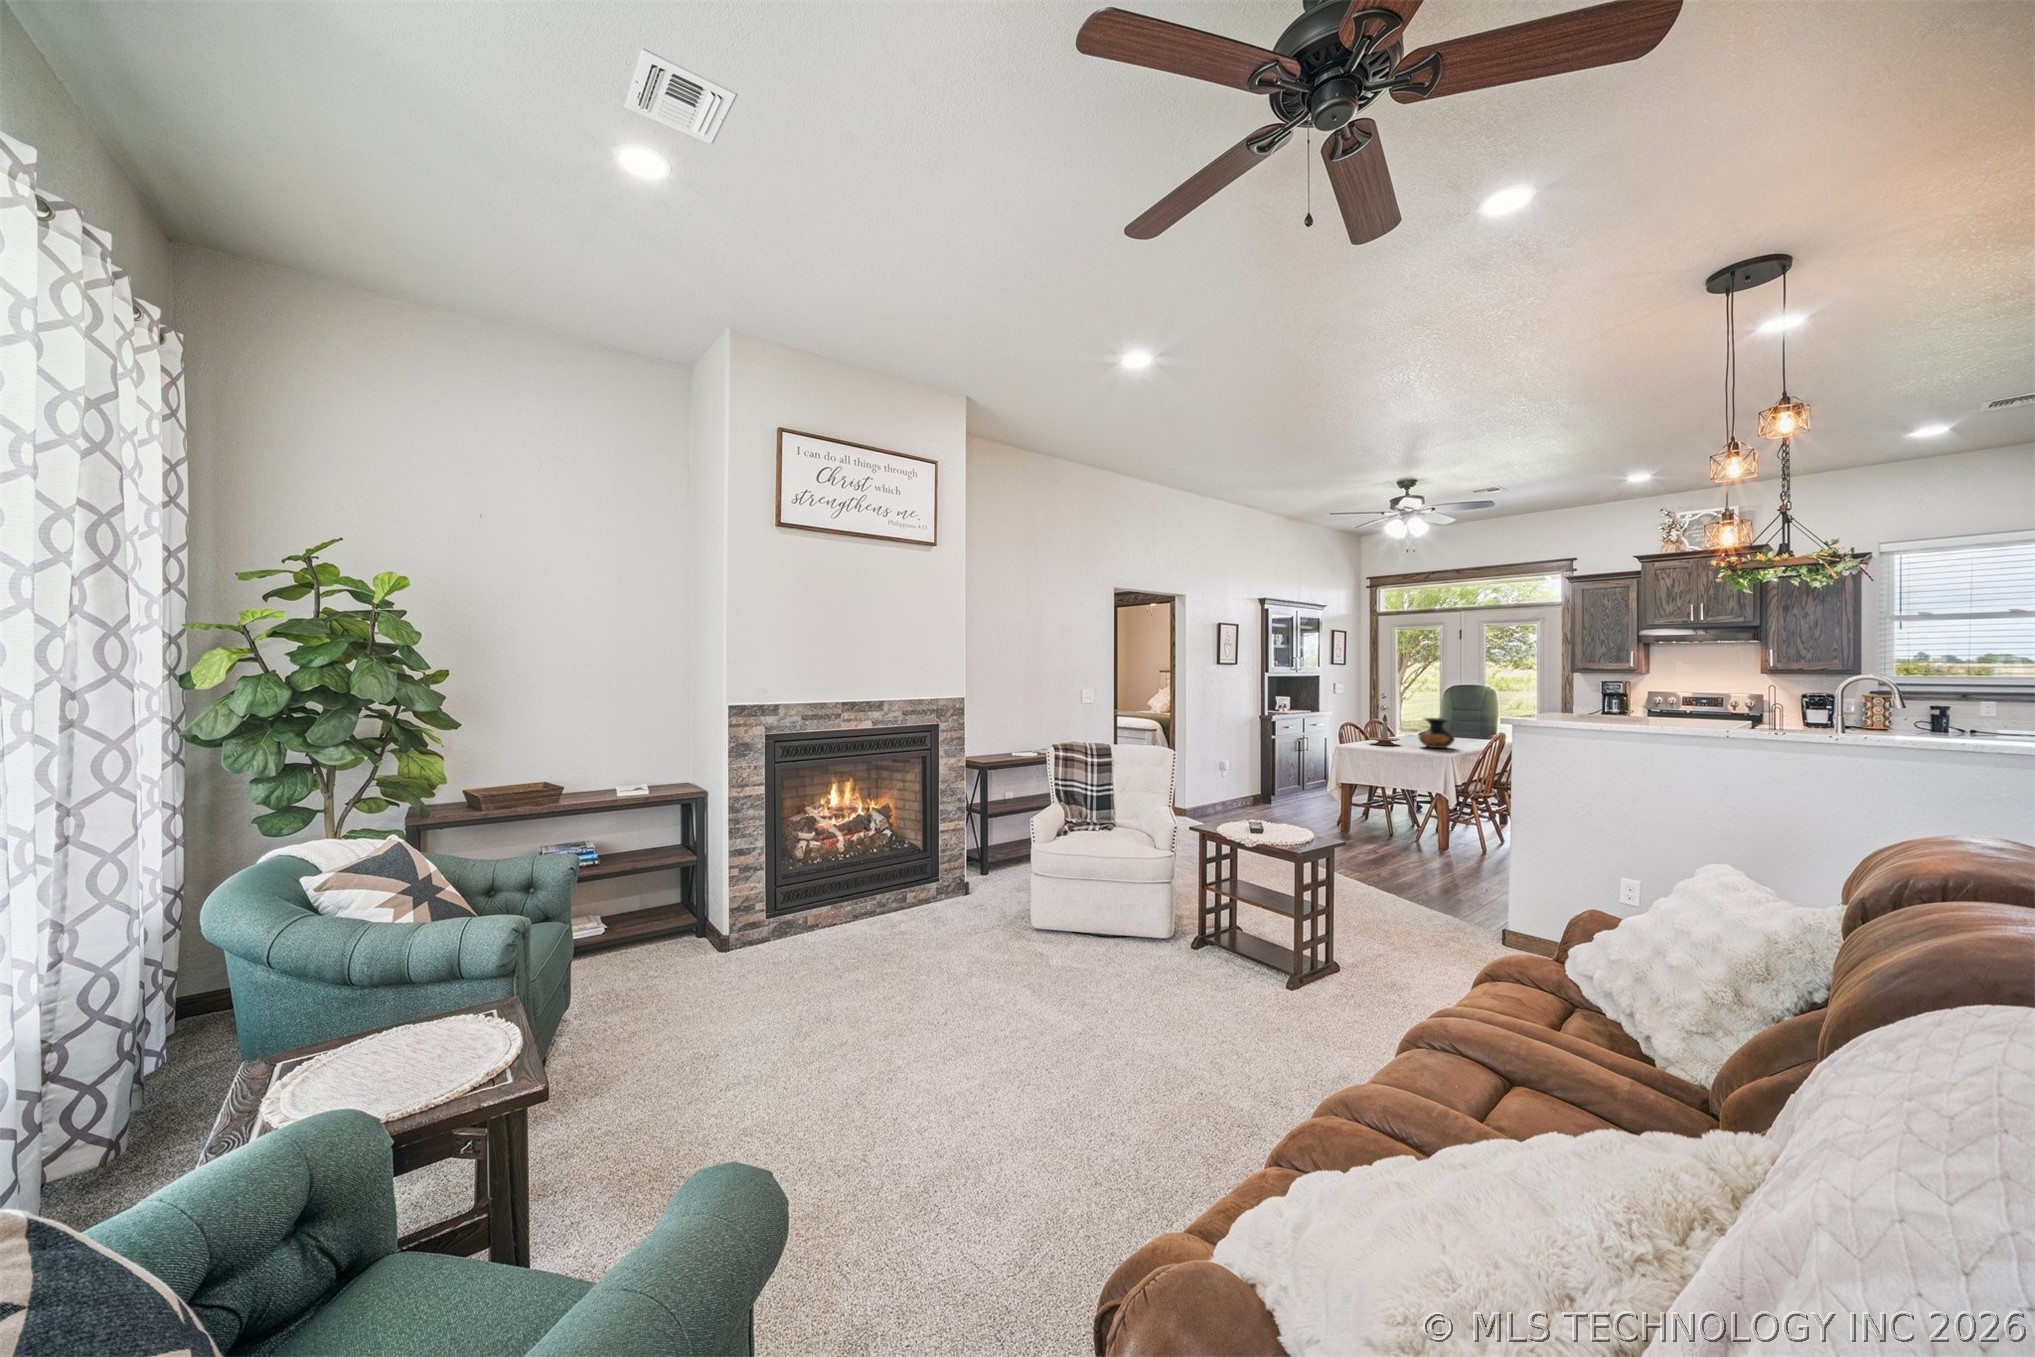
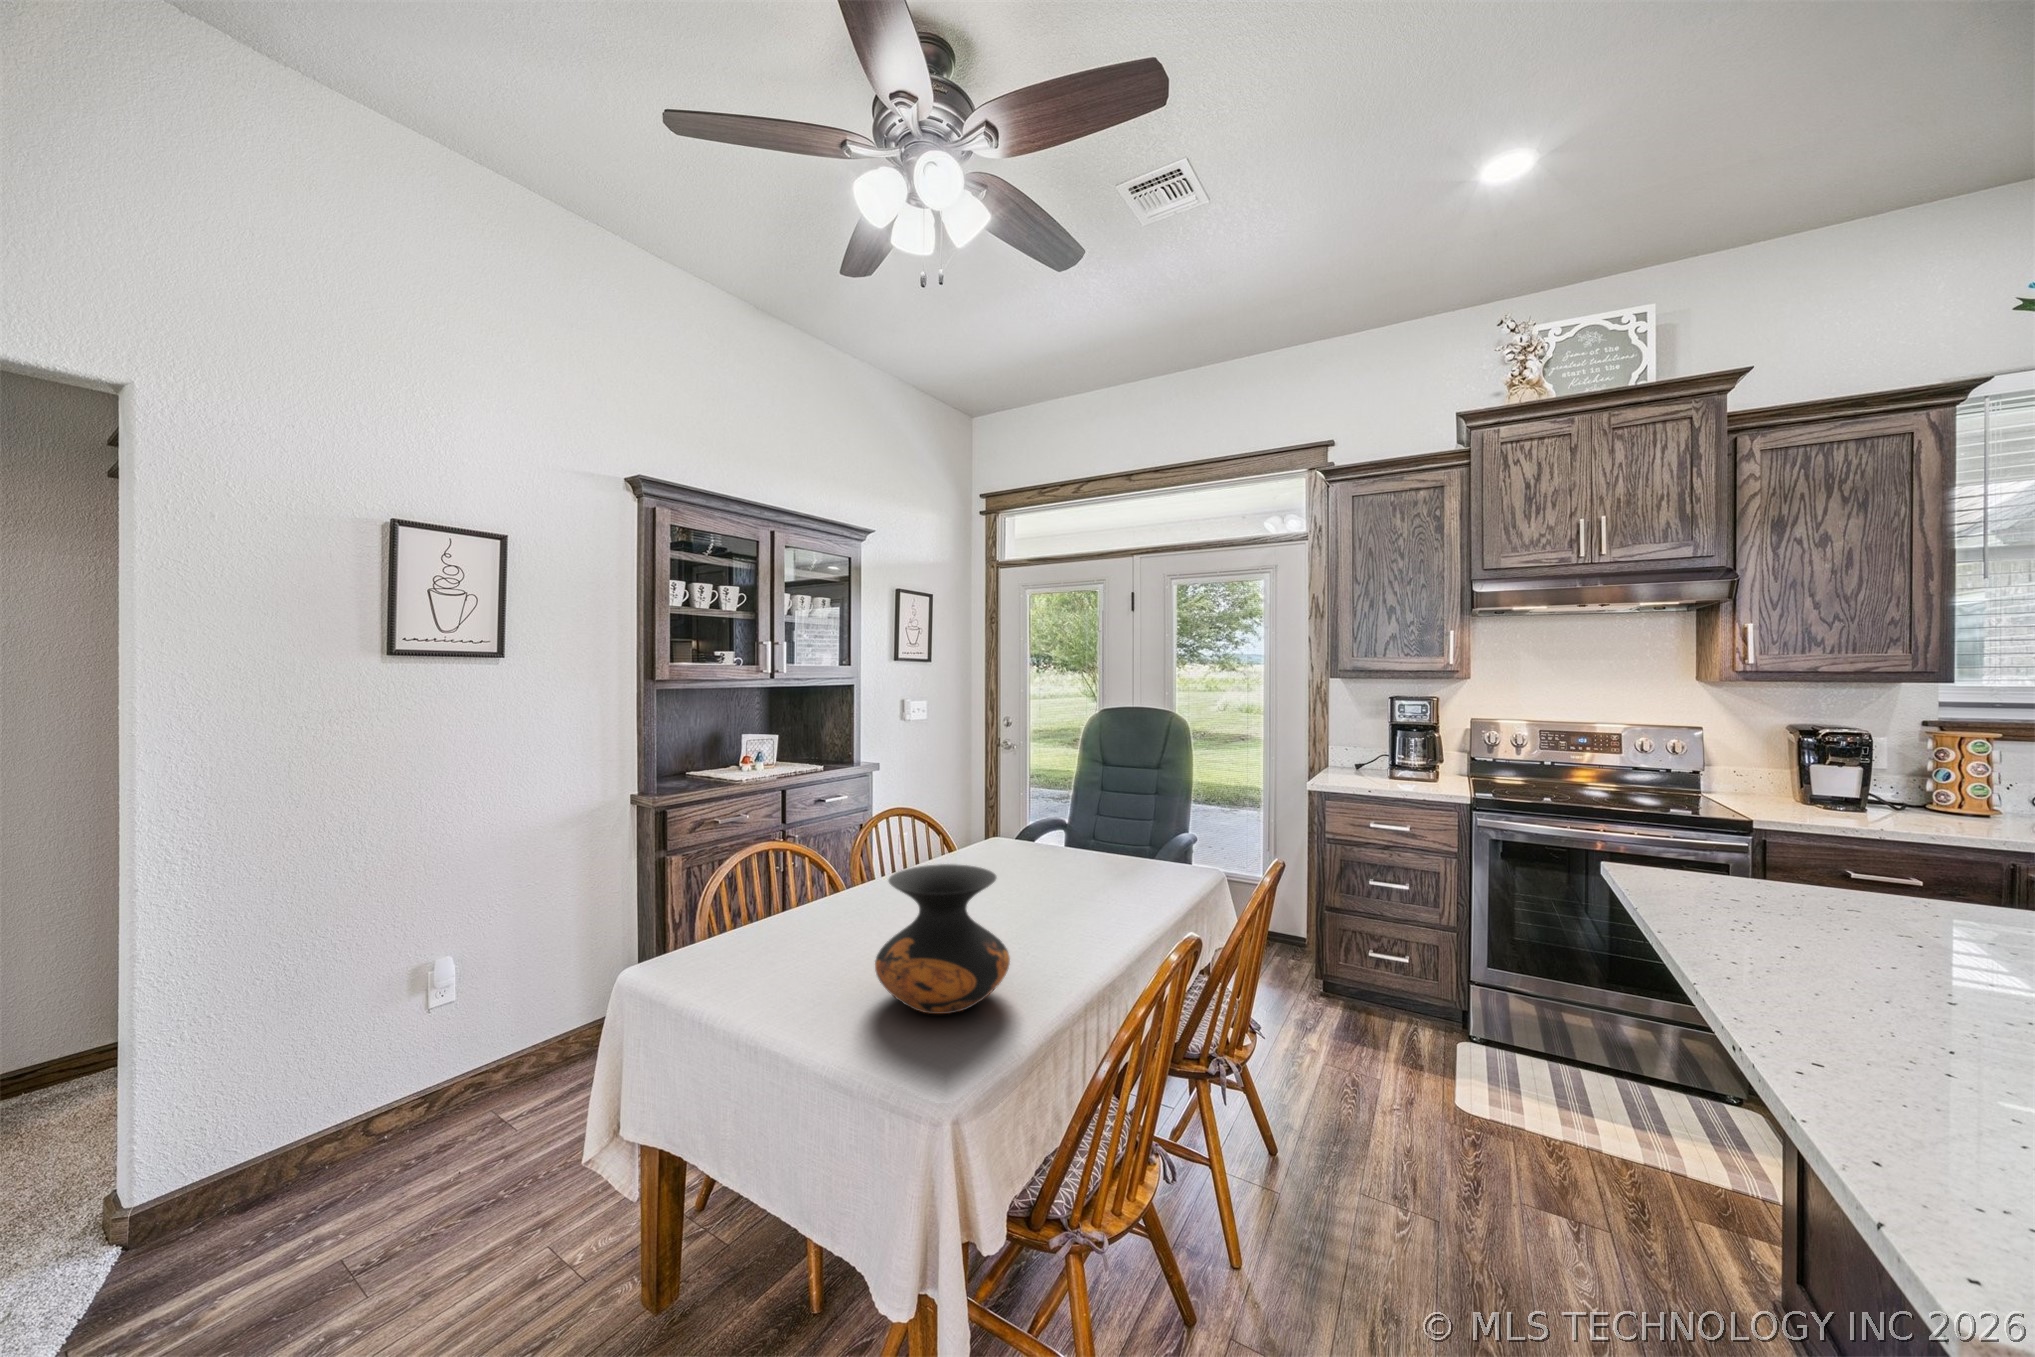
candle holder: present [1369,714,1400,745] -> none [719,847,838,984]

